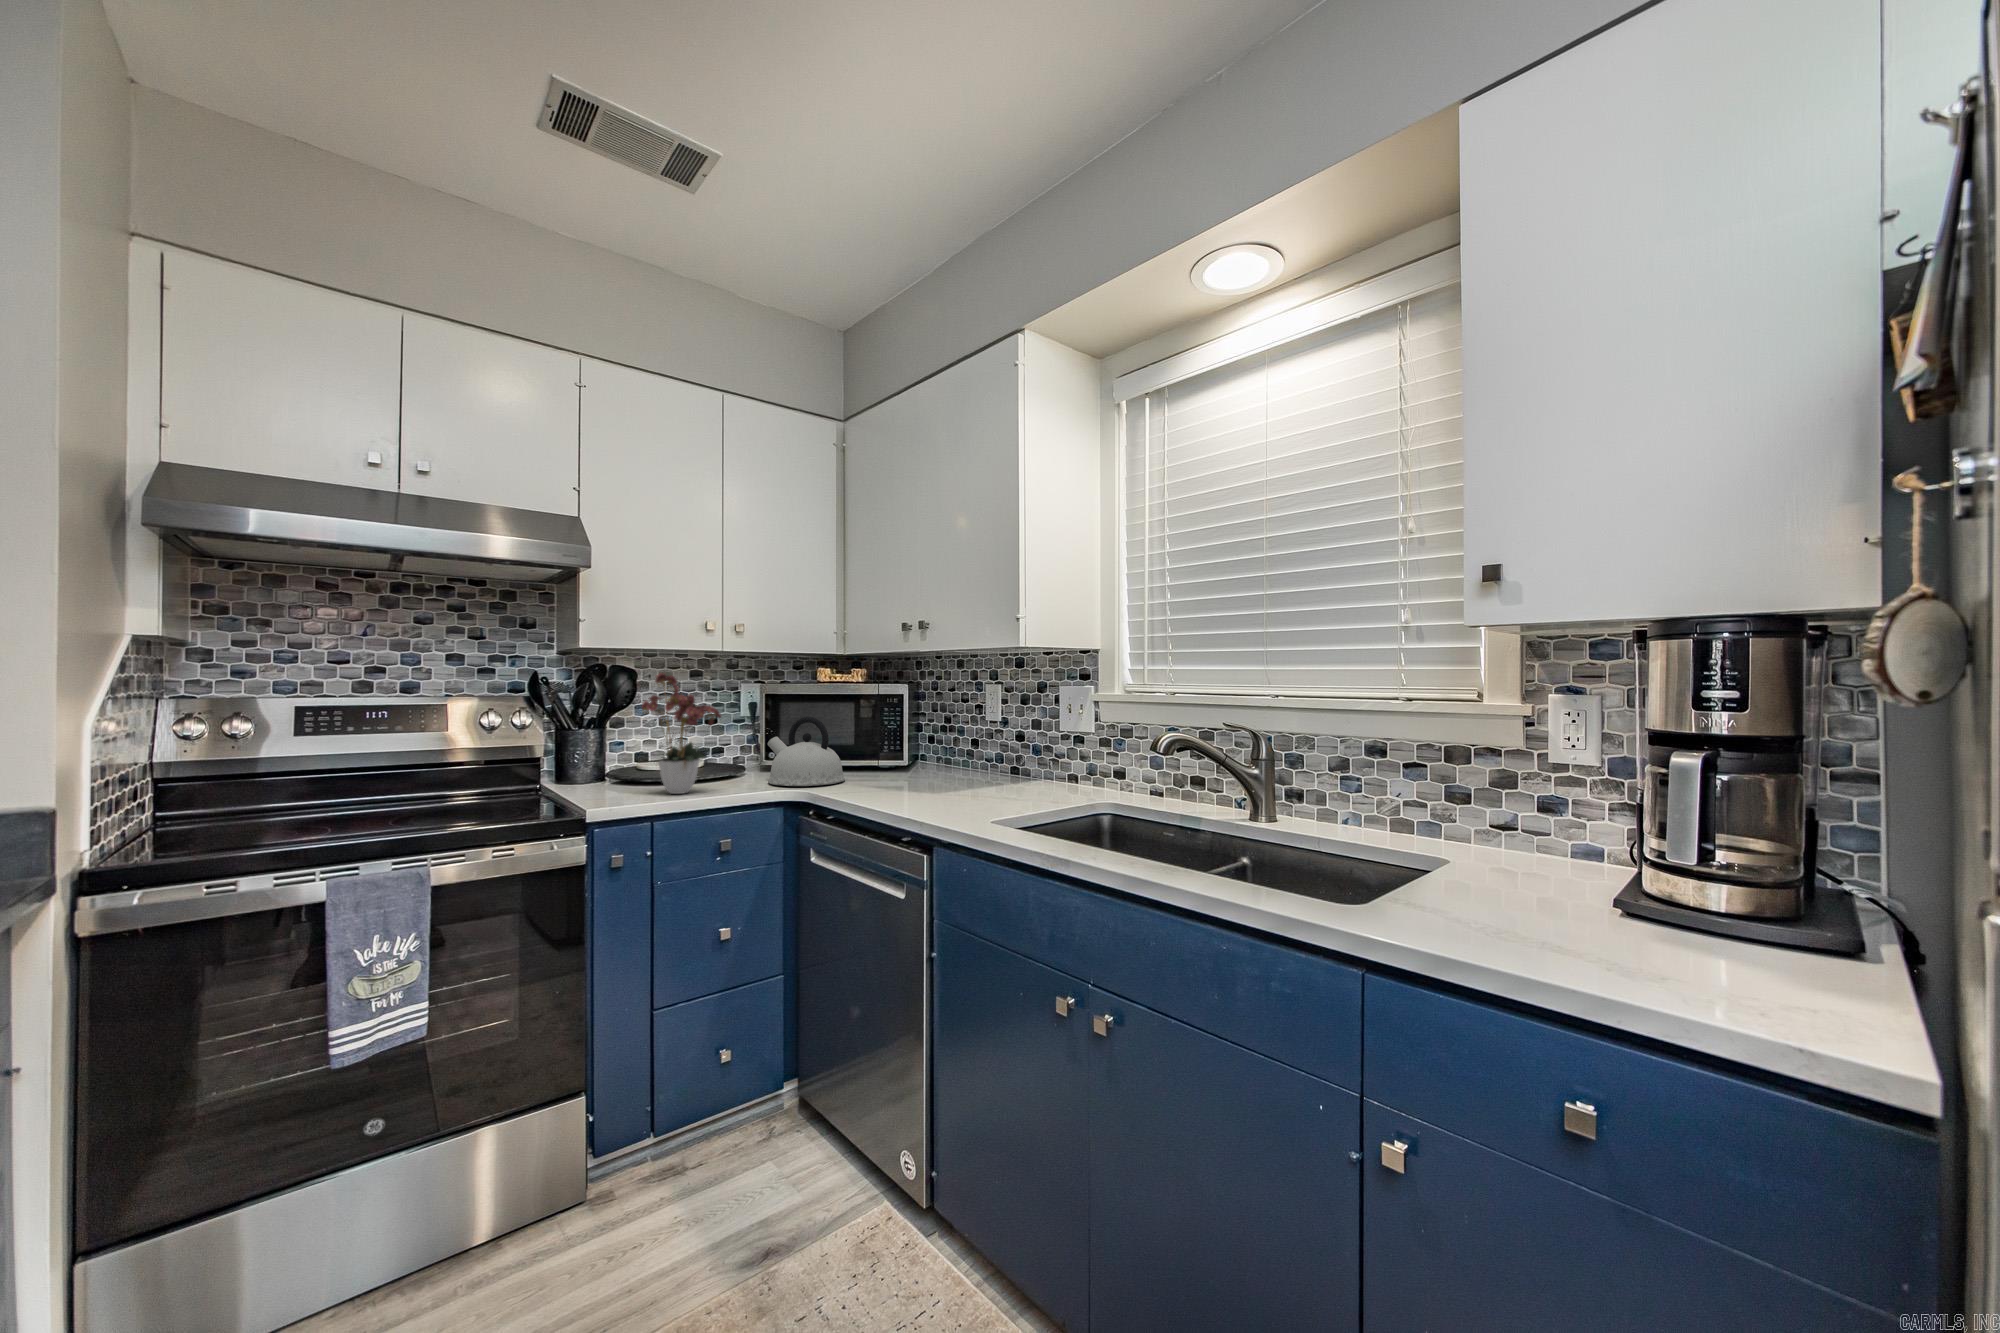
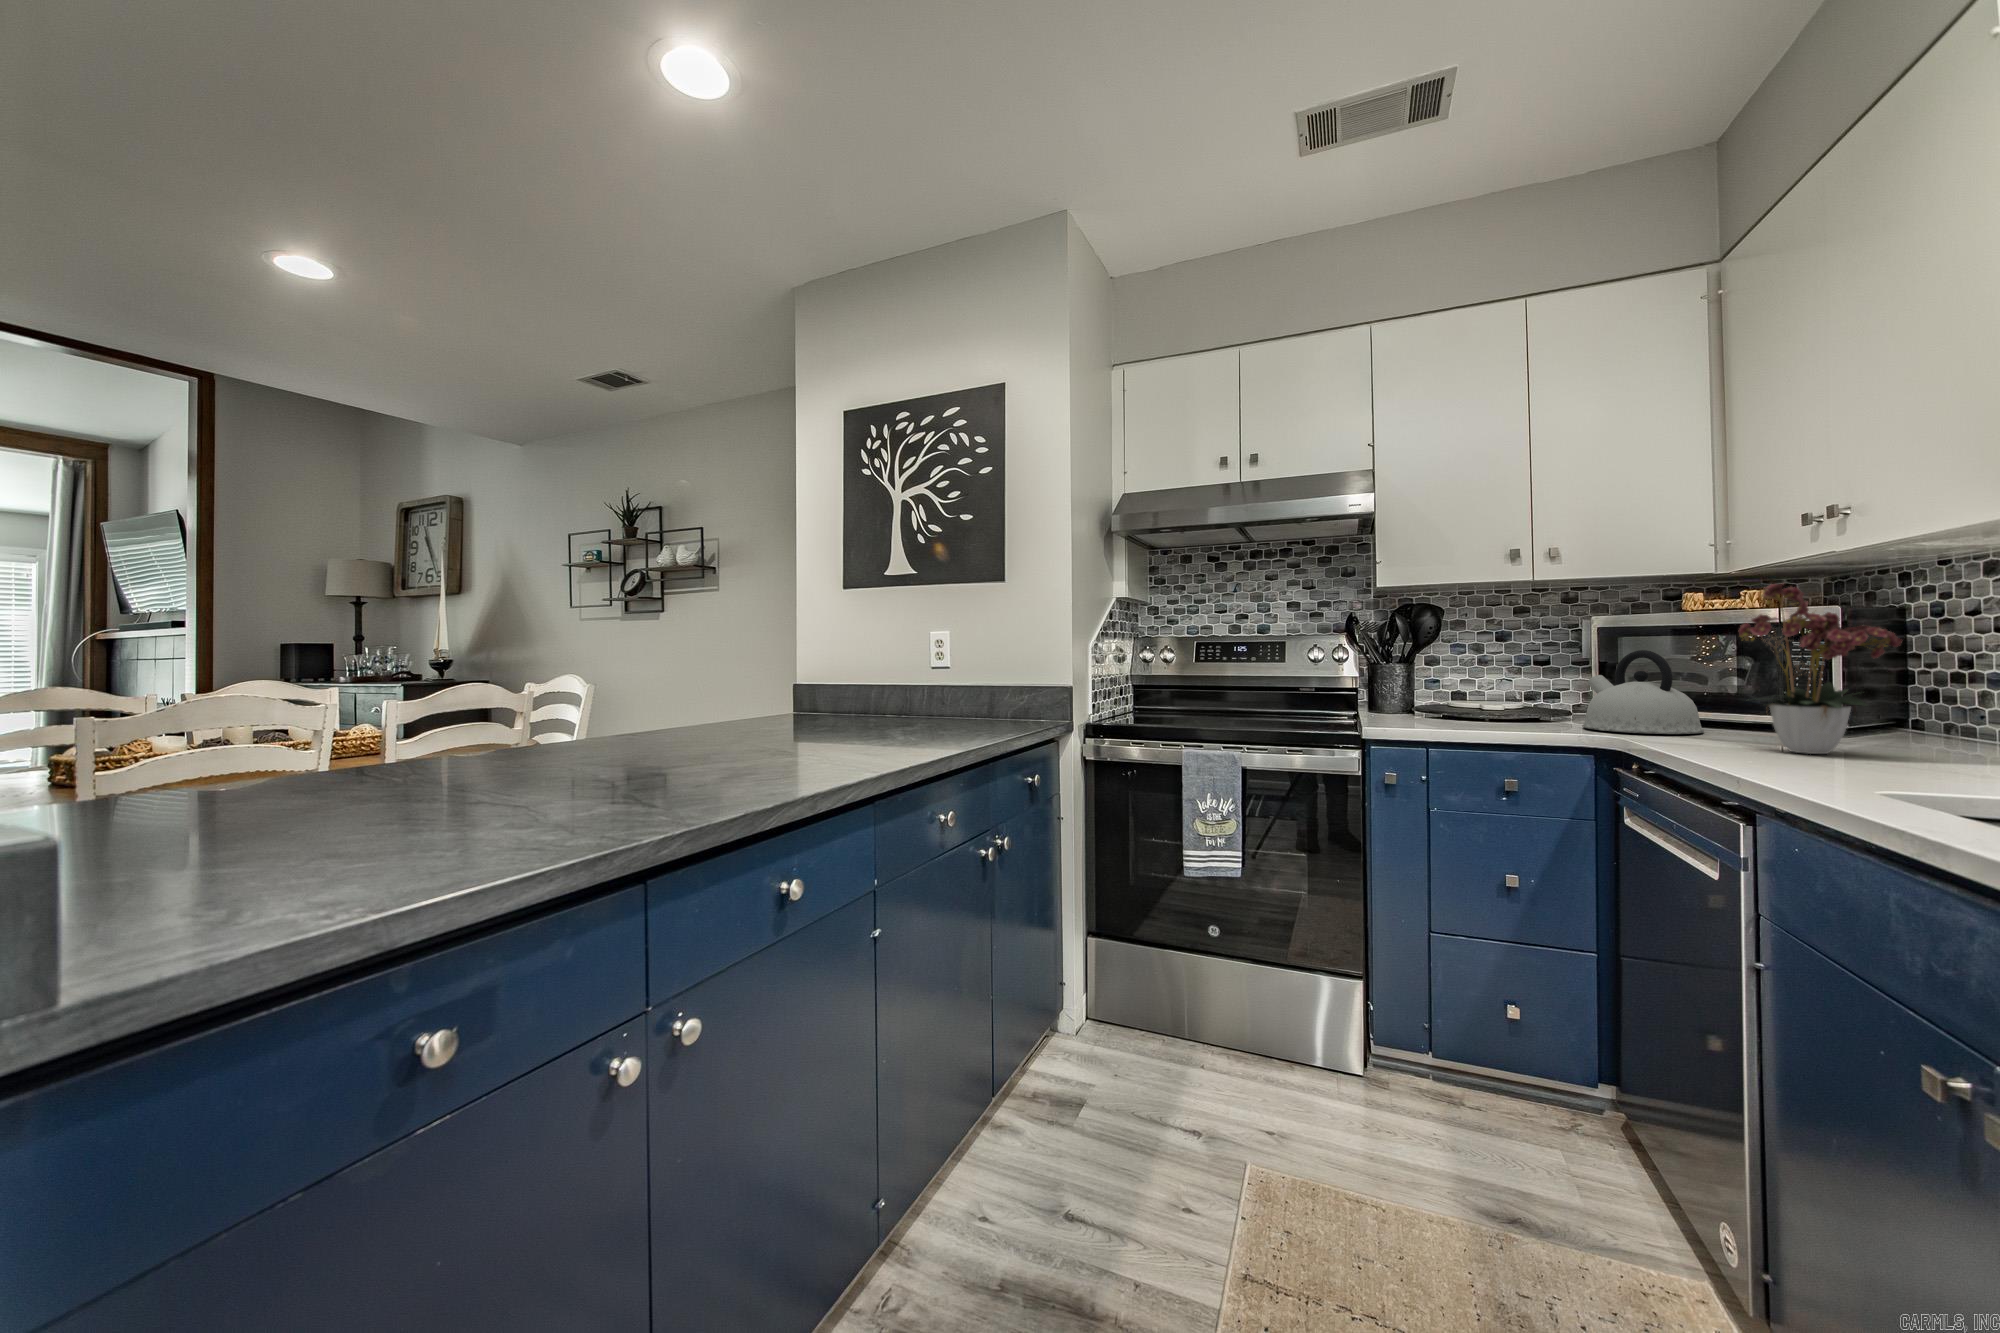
flower arrangement: present [642,673,721,794] -> present [1739,584,1902,754]

